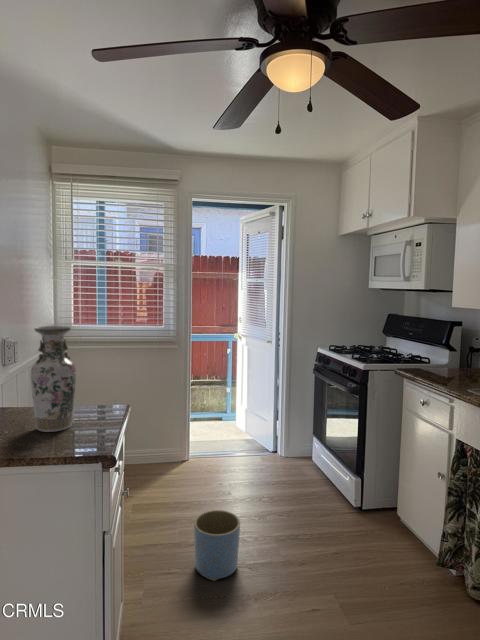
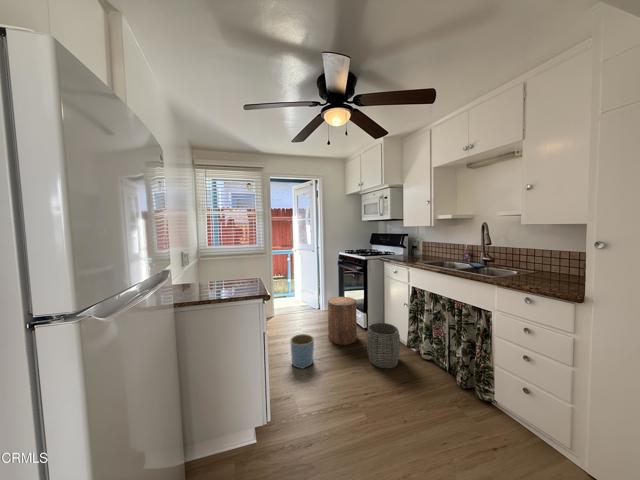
vase: present [30,326,76,432] -> none [215,239,238,293]
stool: none [279,439,338,538] -> present [328,297,357,345]
woven basket: none [348,505,420,608] -> present [367,323,400,368]

